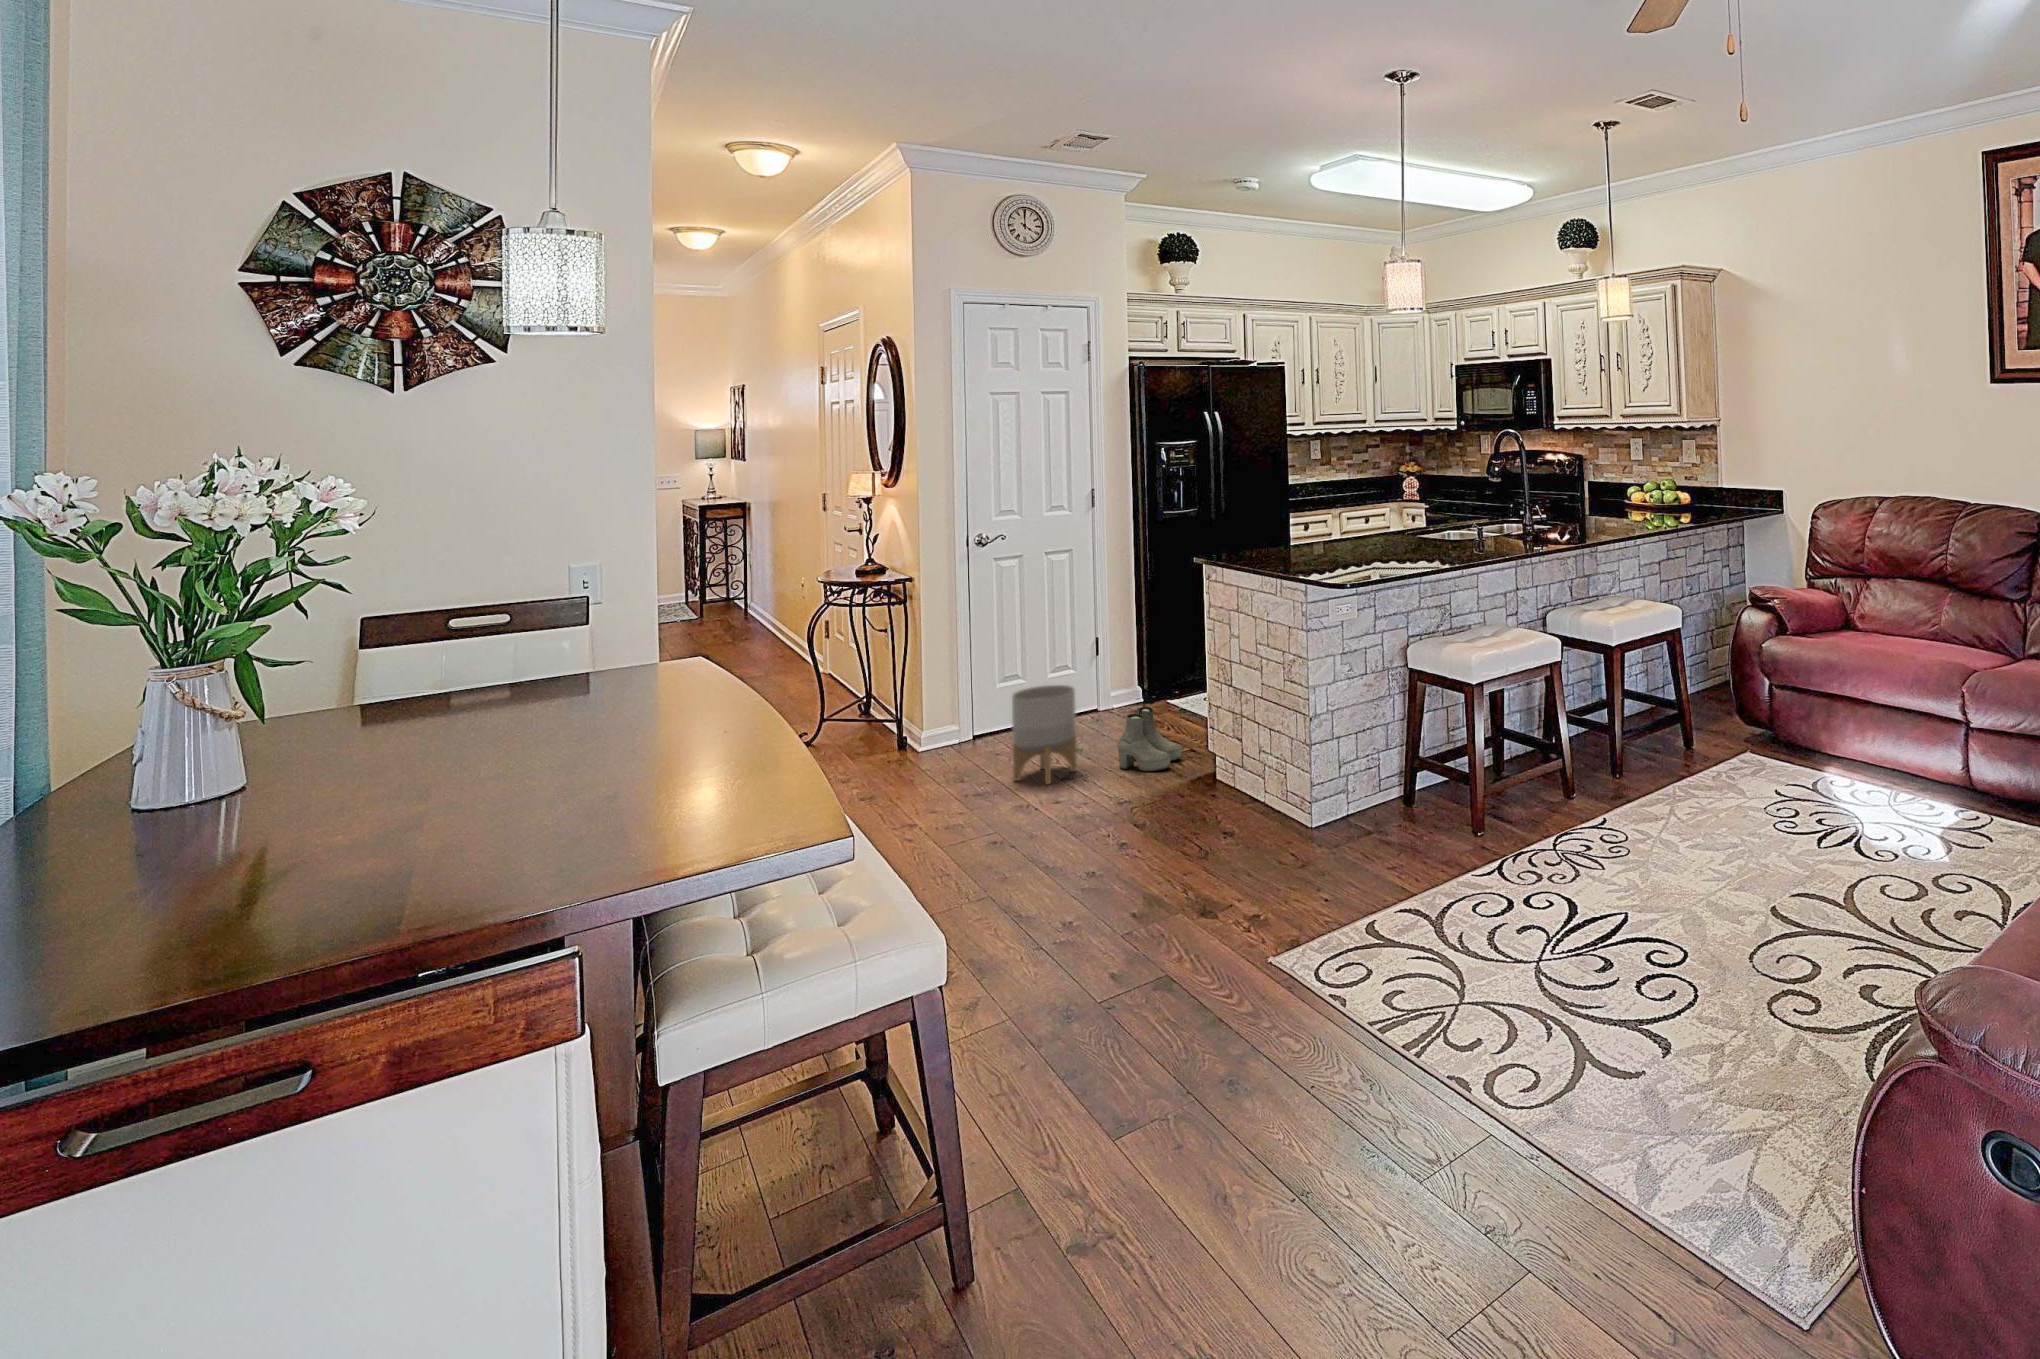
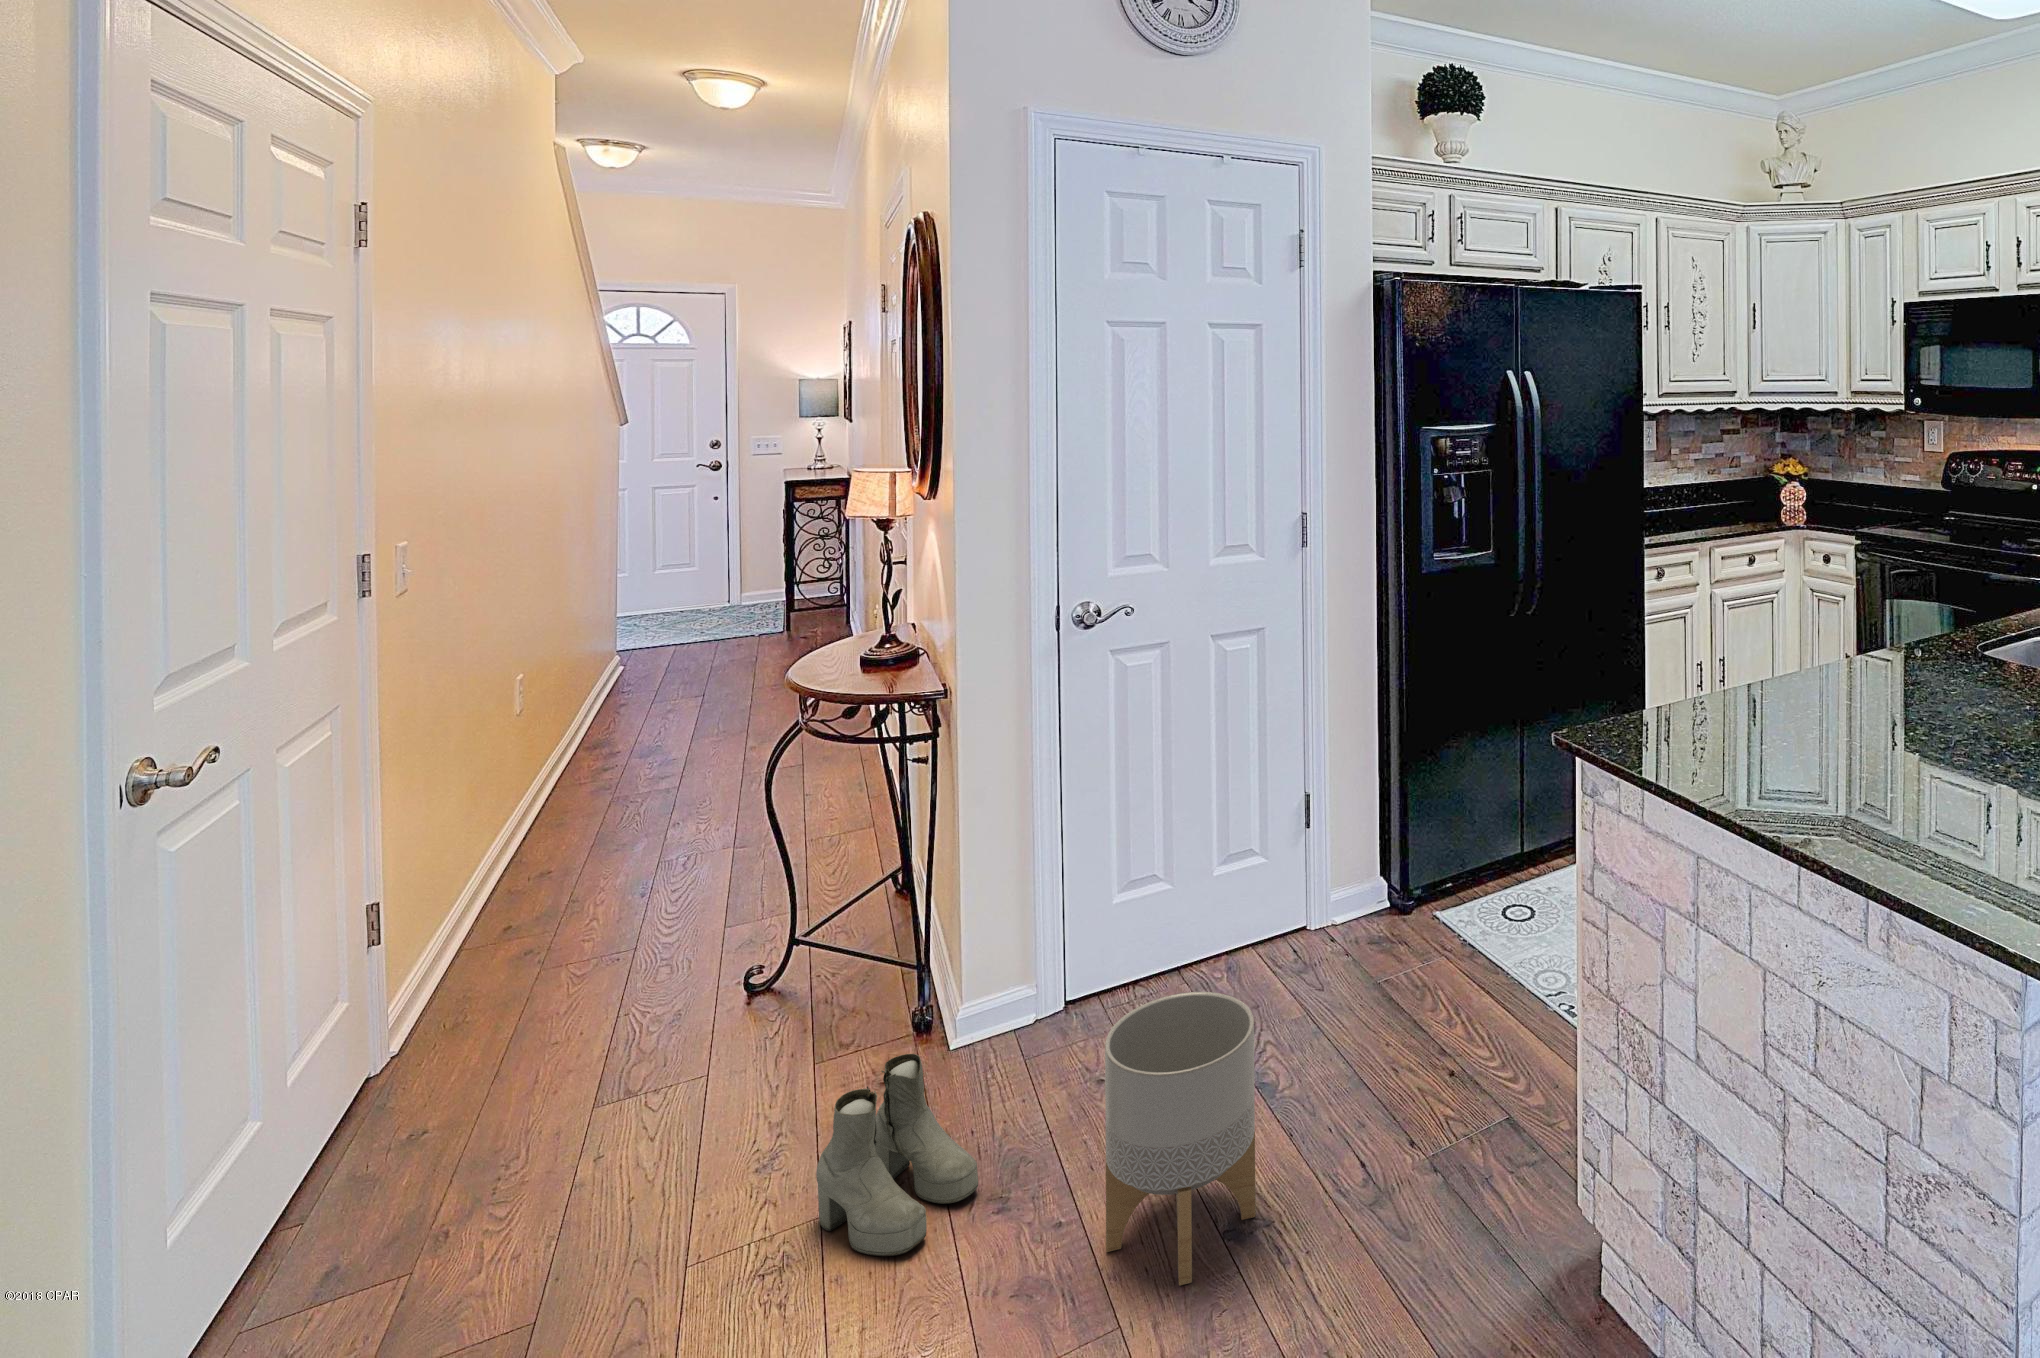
boots: present [1118,707,1182,771] -> present [816,1054,978,1256]

